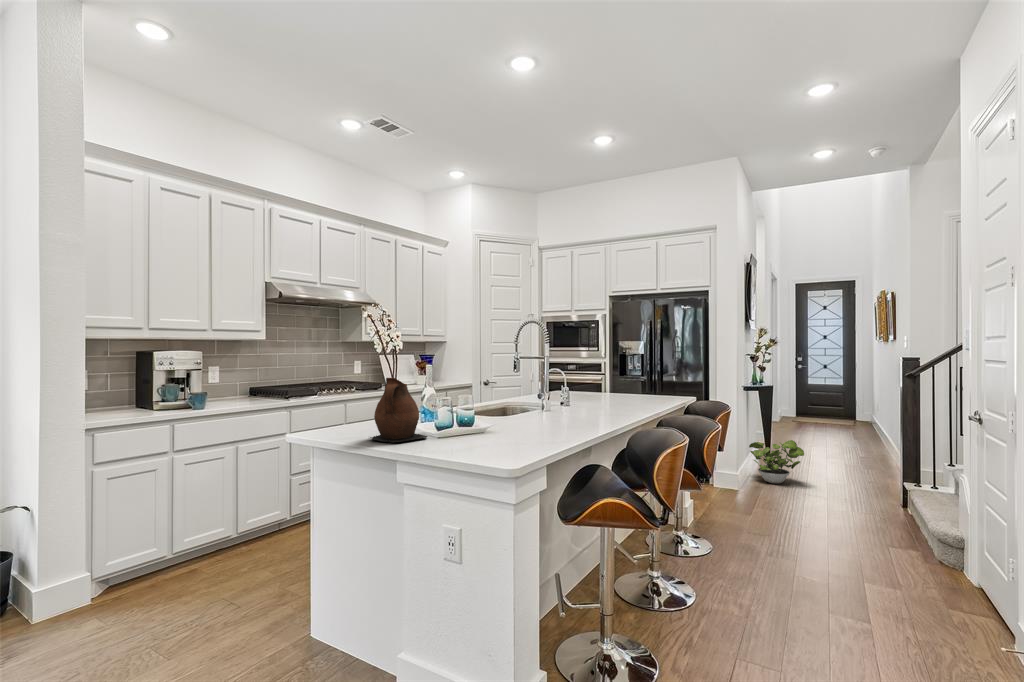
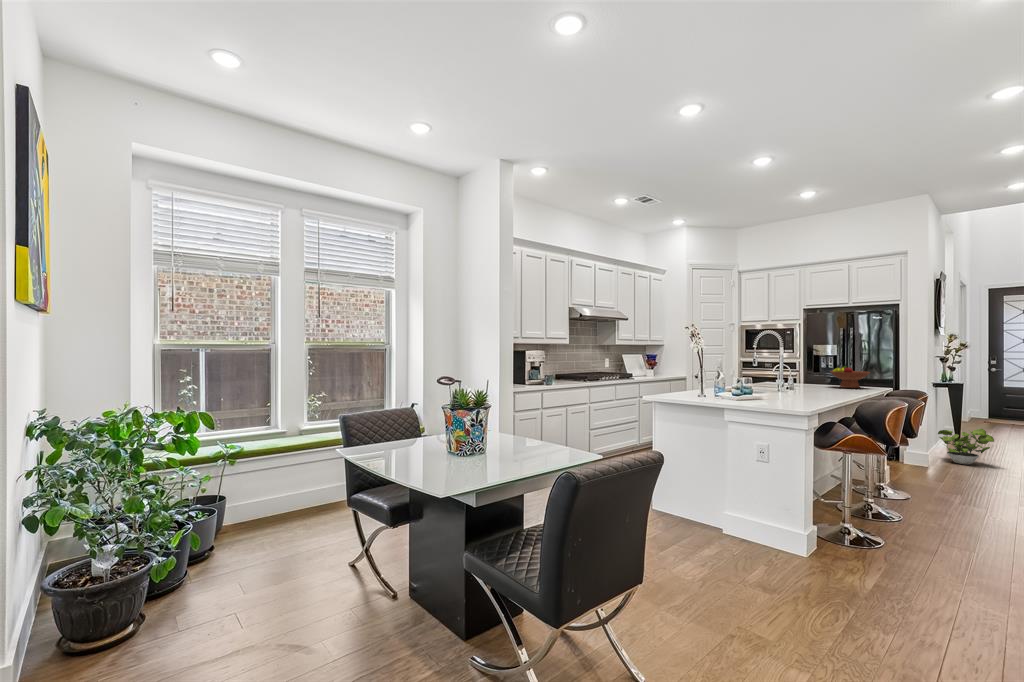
fruit bowl: none [624,369,671,399] -> present [831,366,870,388]
ceramic pitcher: present [370,378,427,442] -> none [691,366,726,401]

